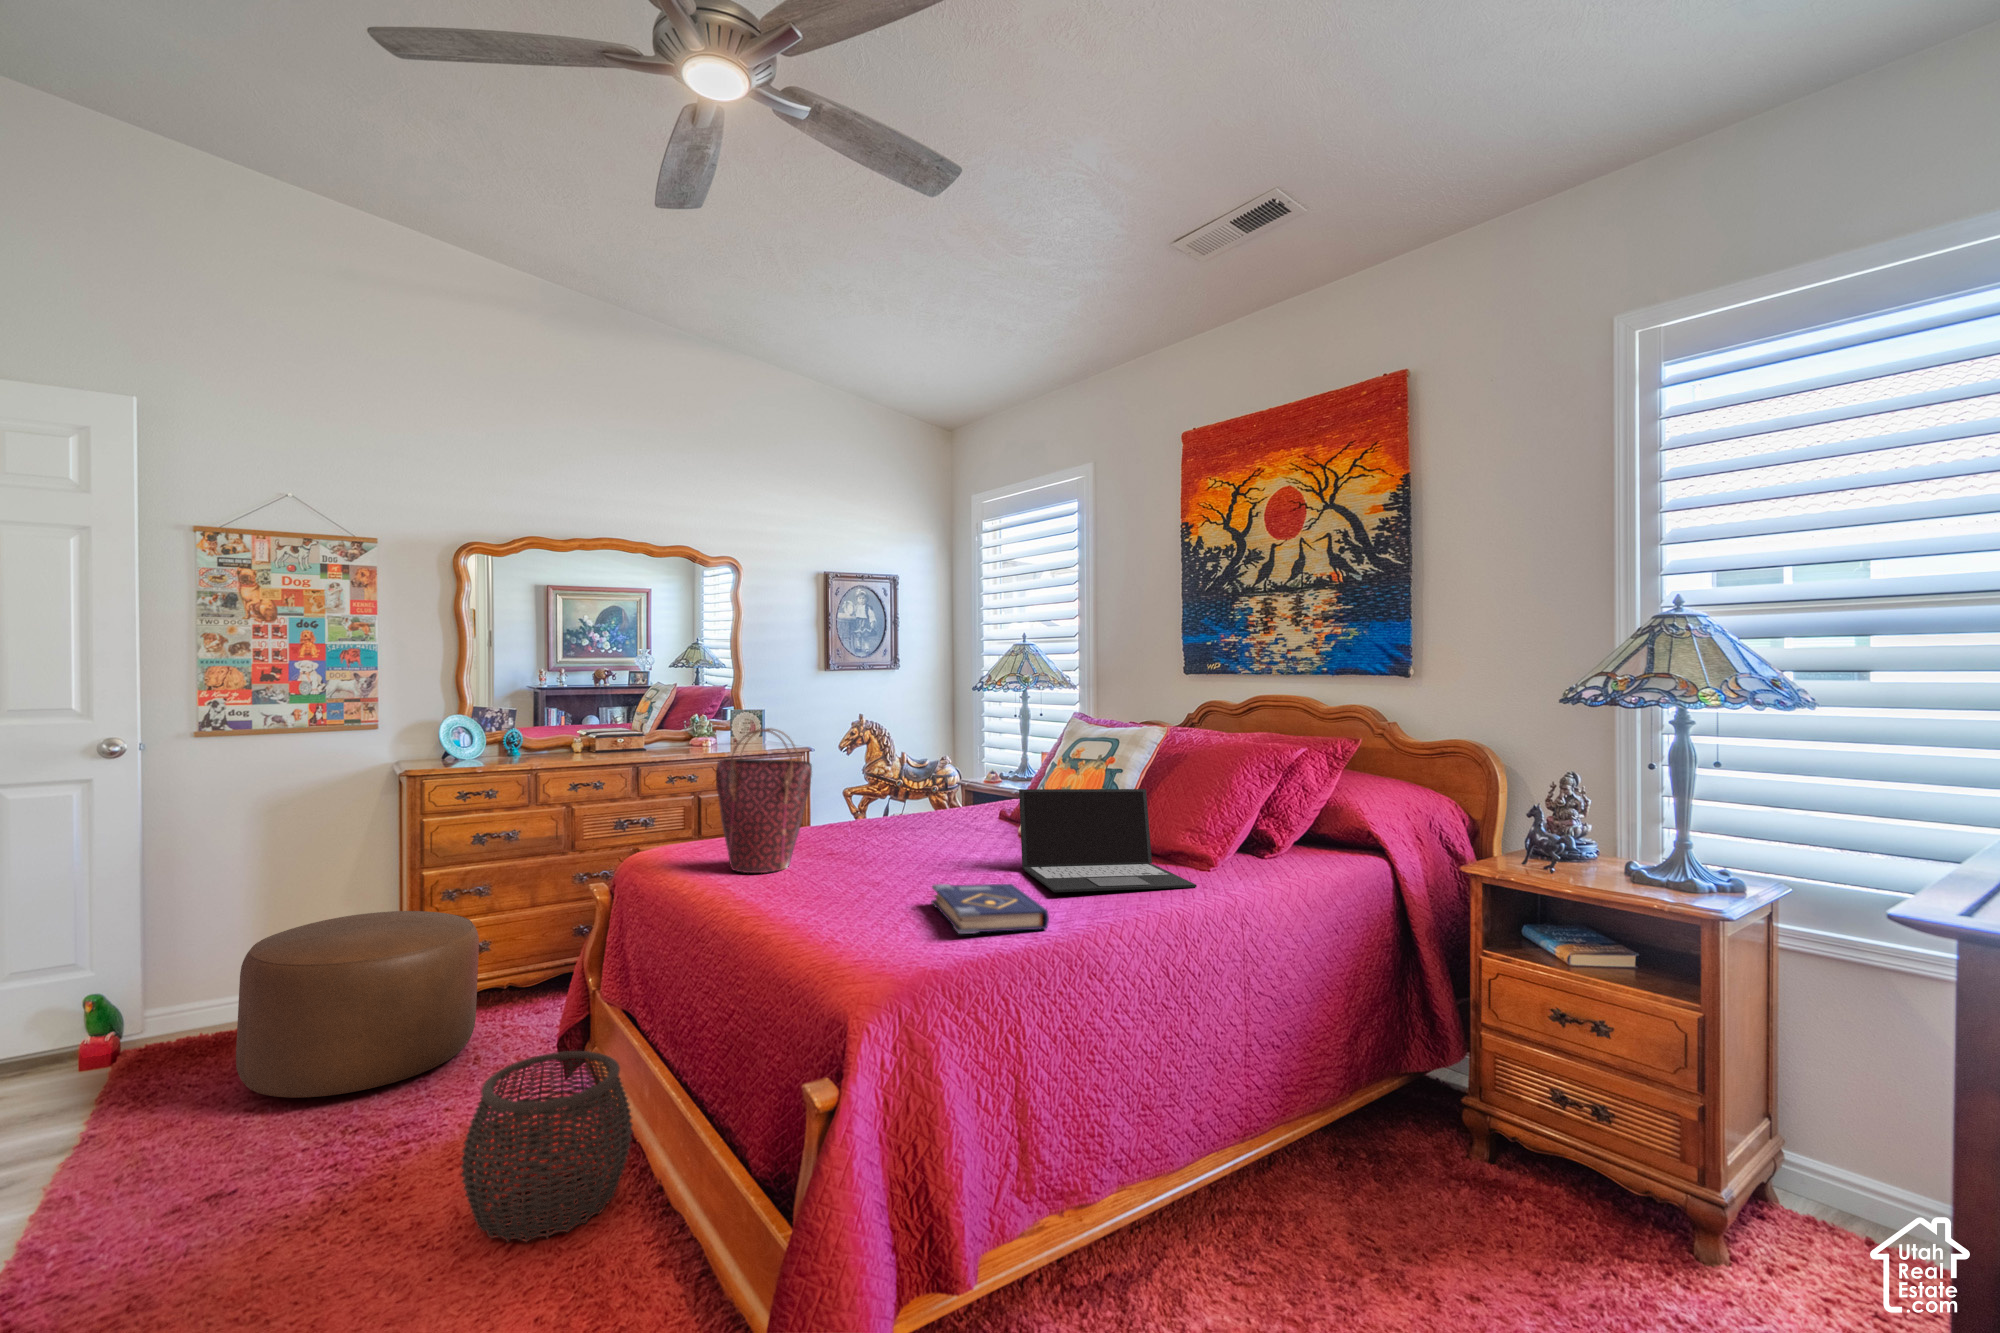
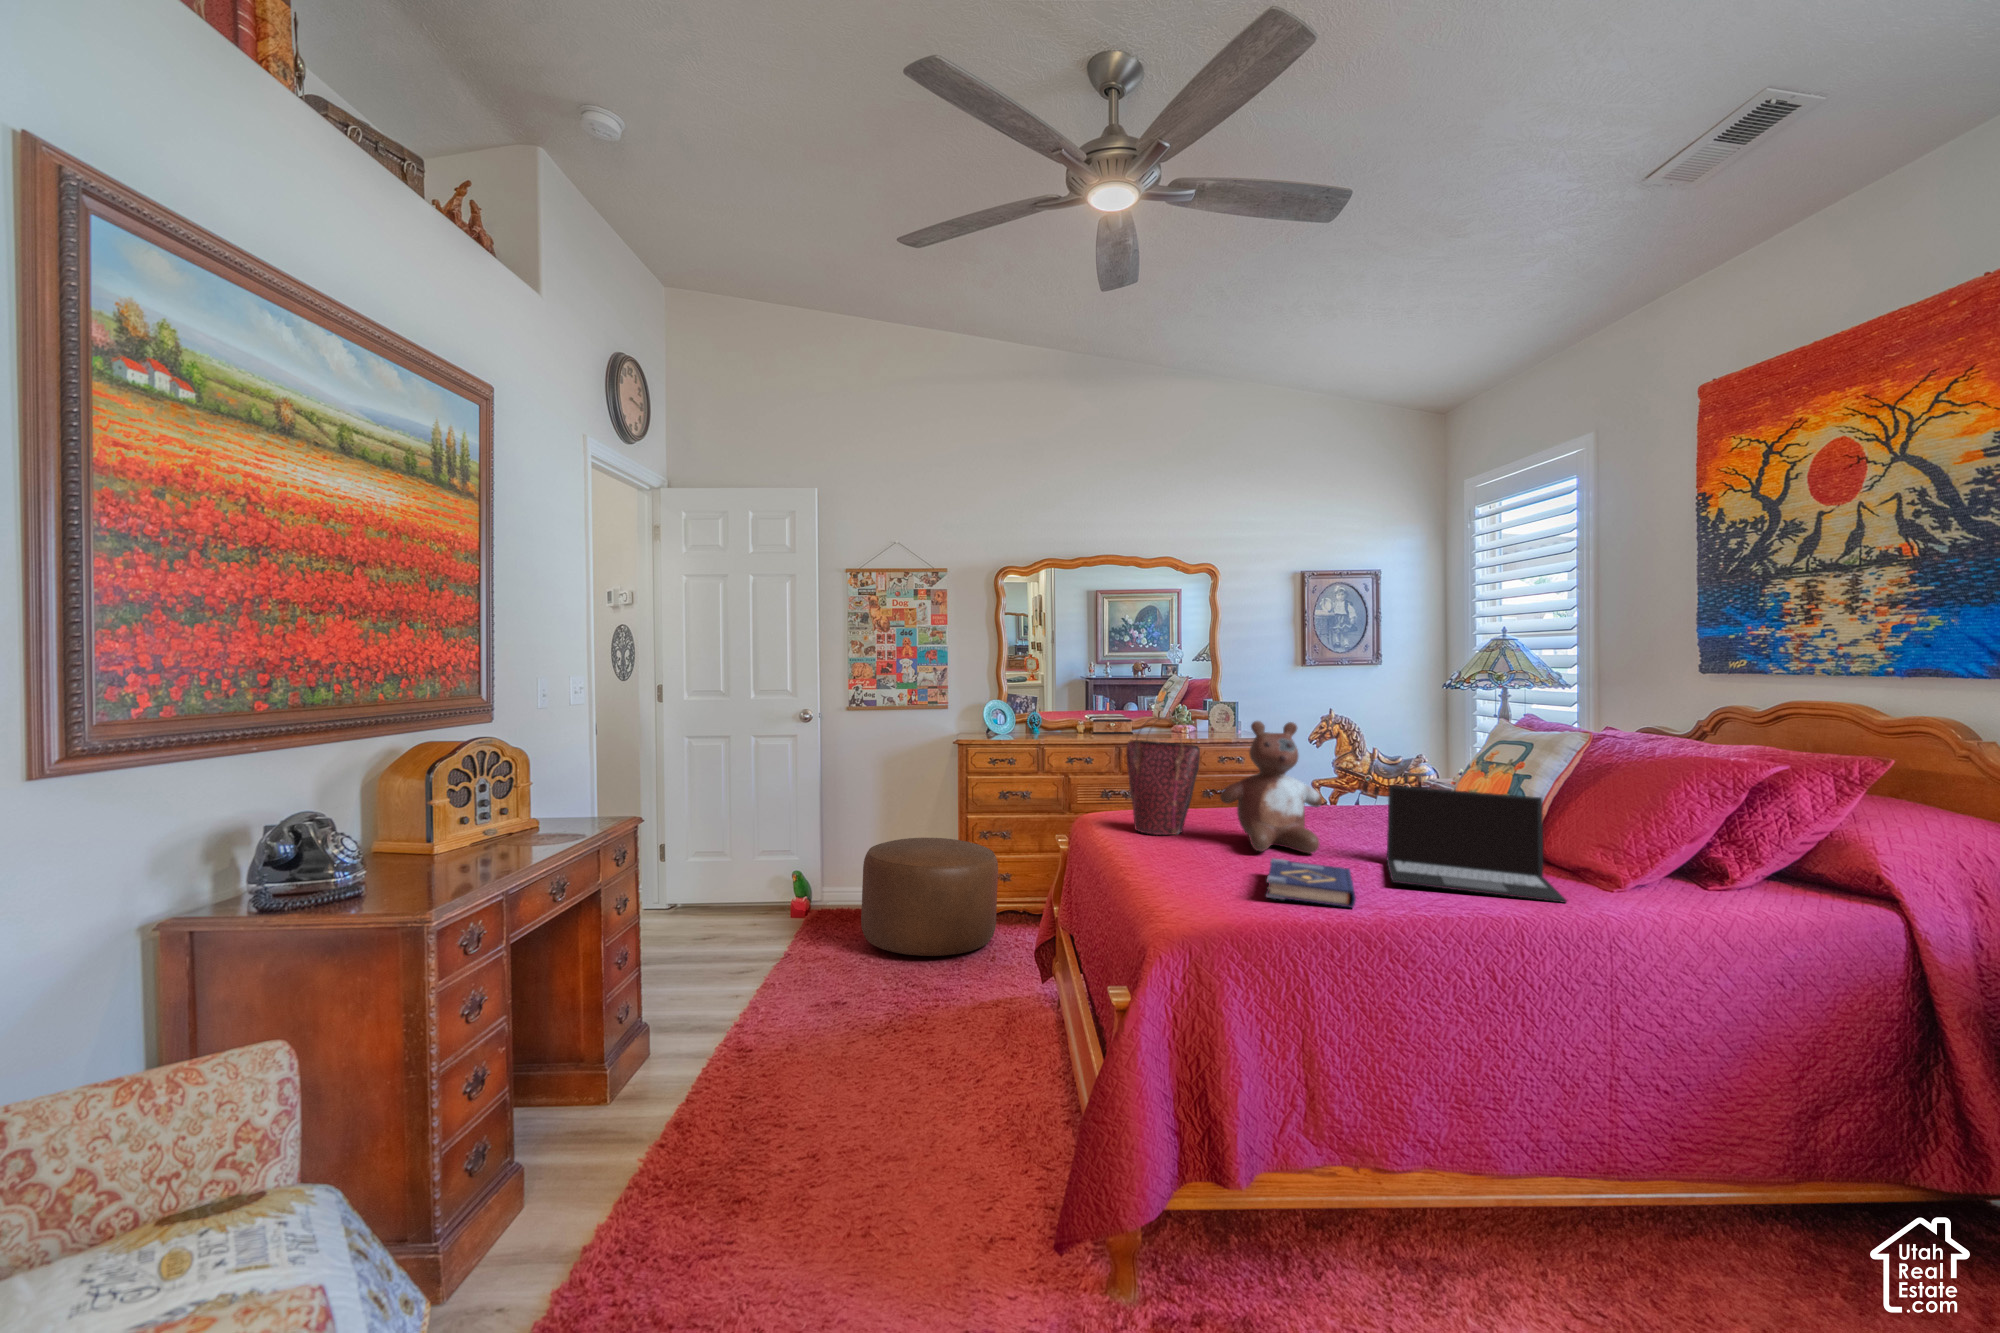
stuffed bear: none [842,728,955,877] -> present [1220,721,1322,853]
woven basket: present [461,1051,633,1242] -> none [952,948,1061,1074]

